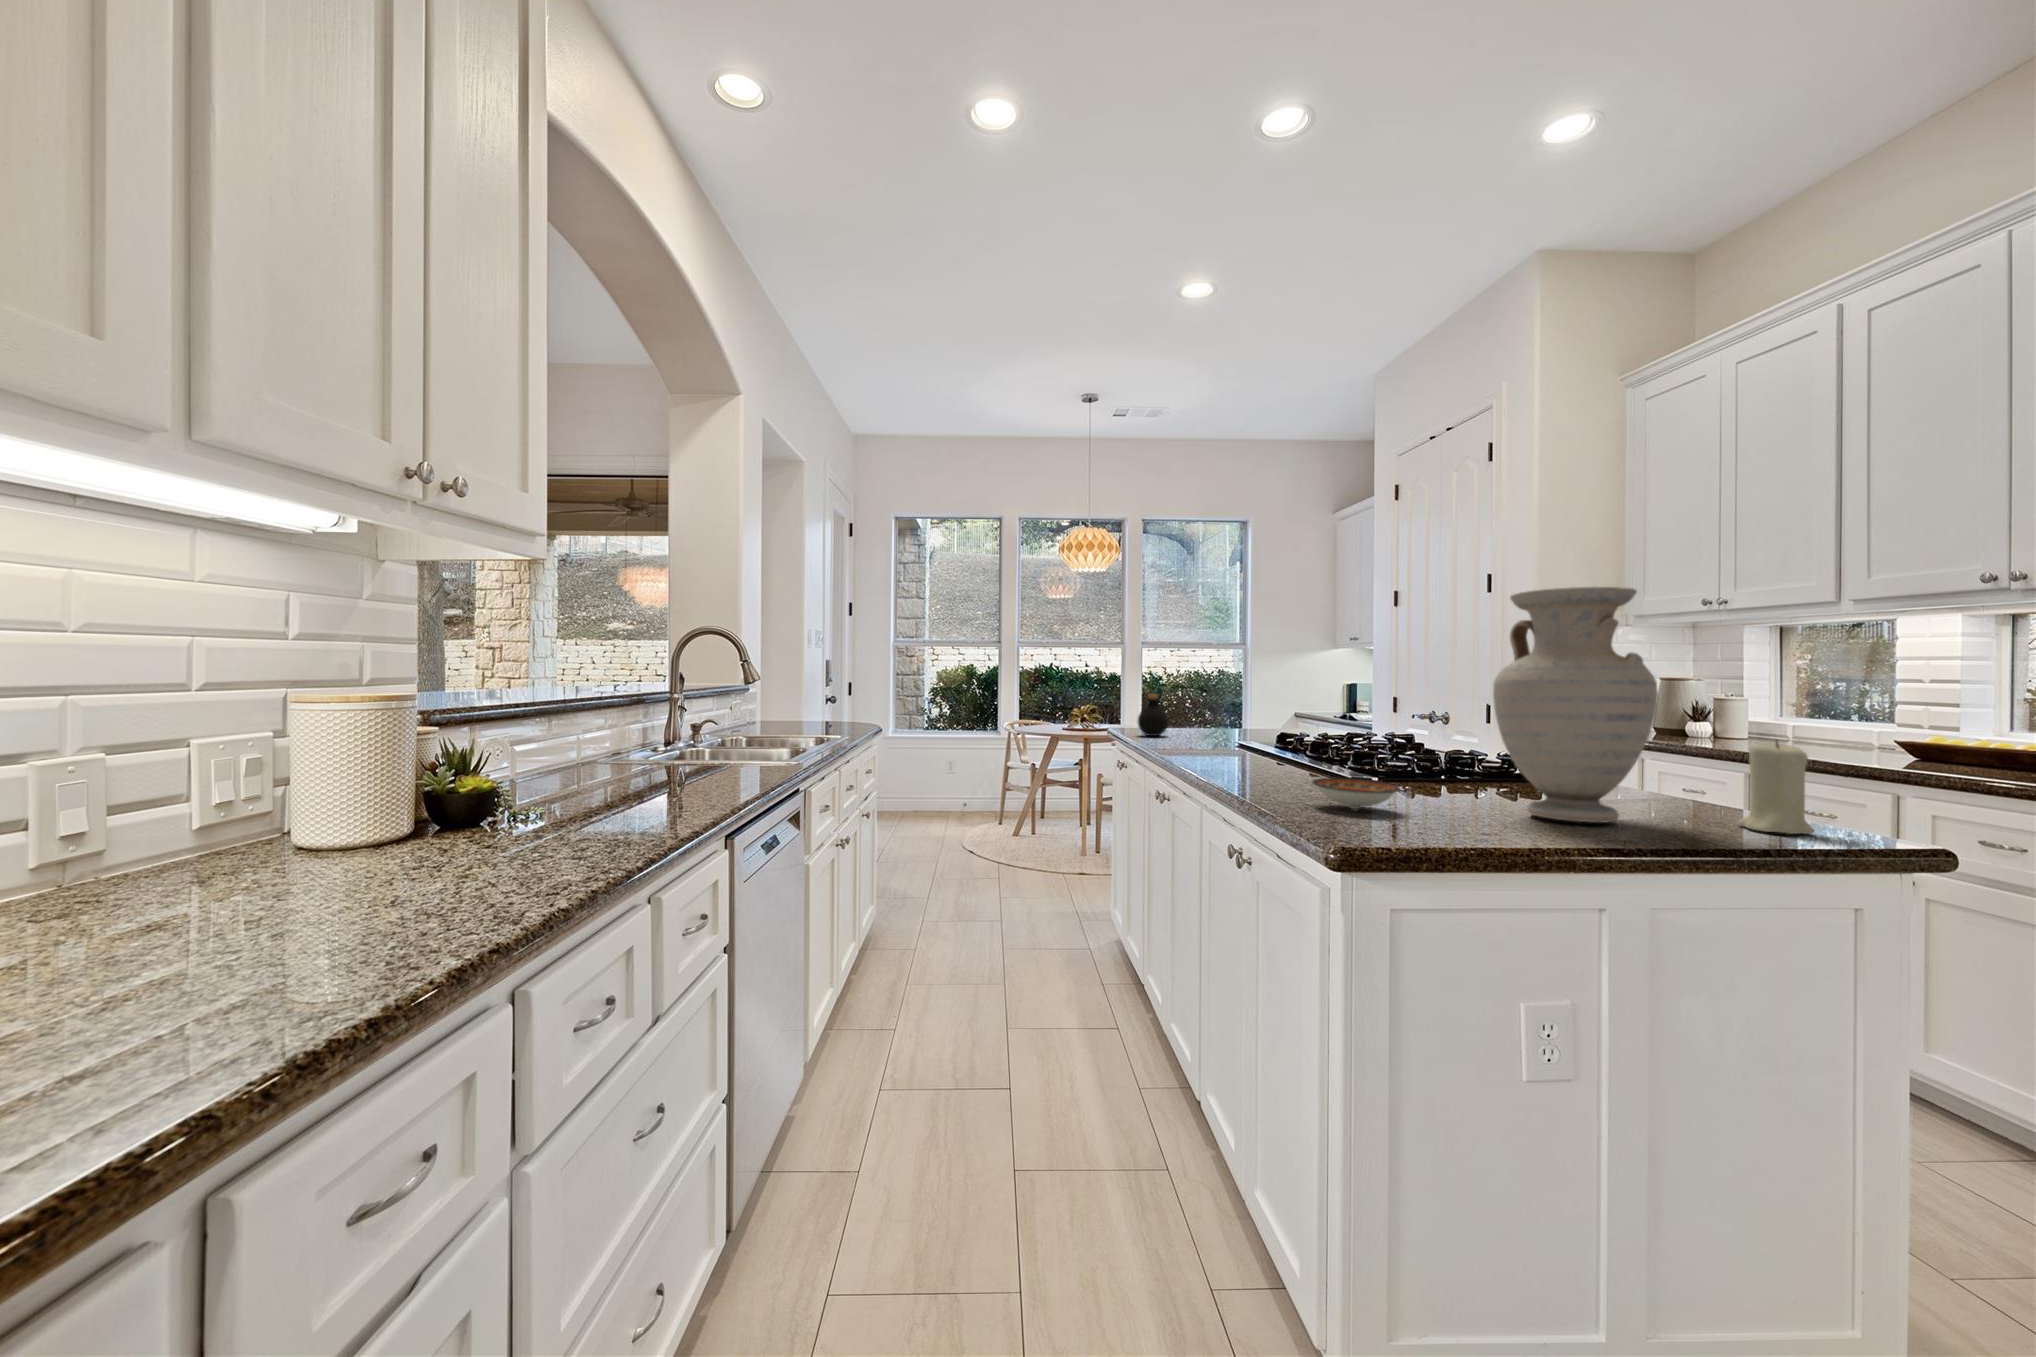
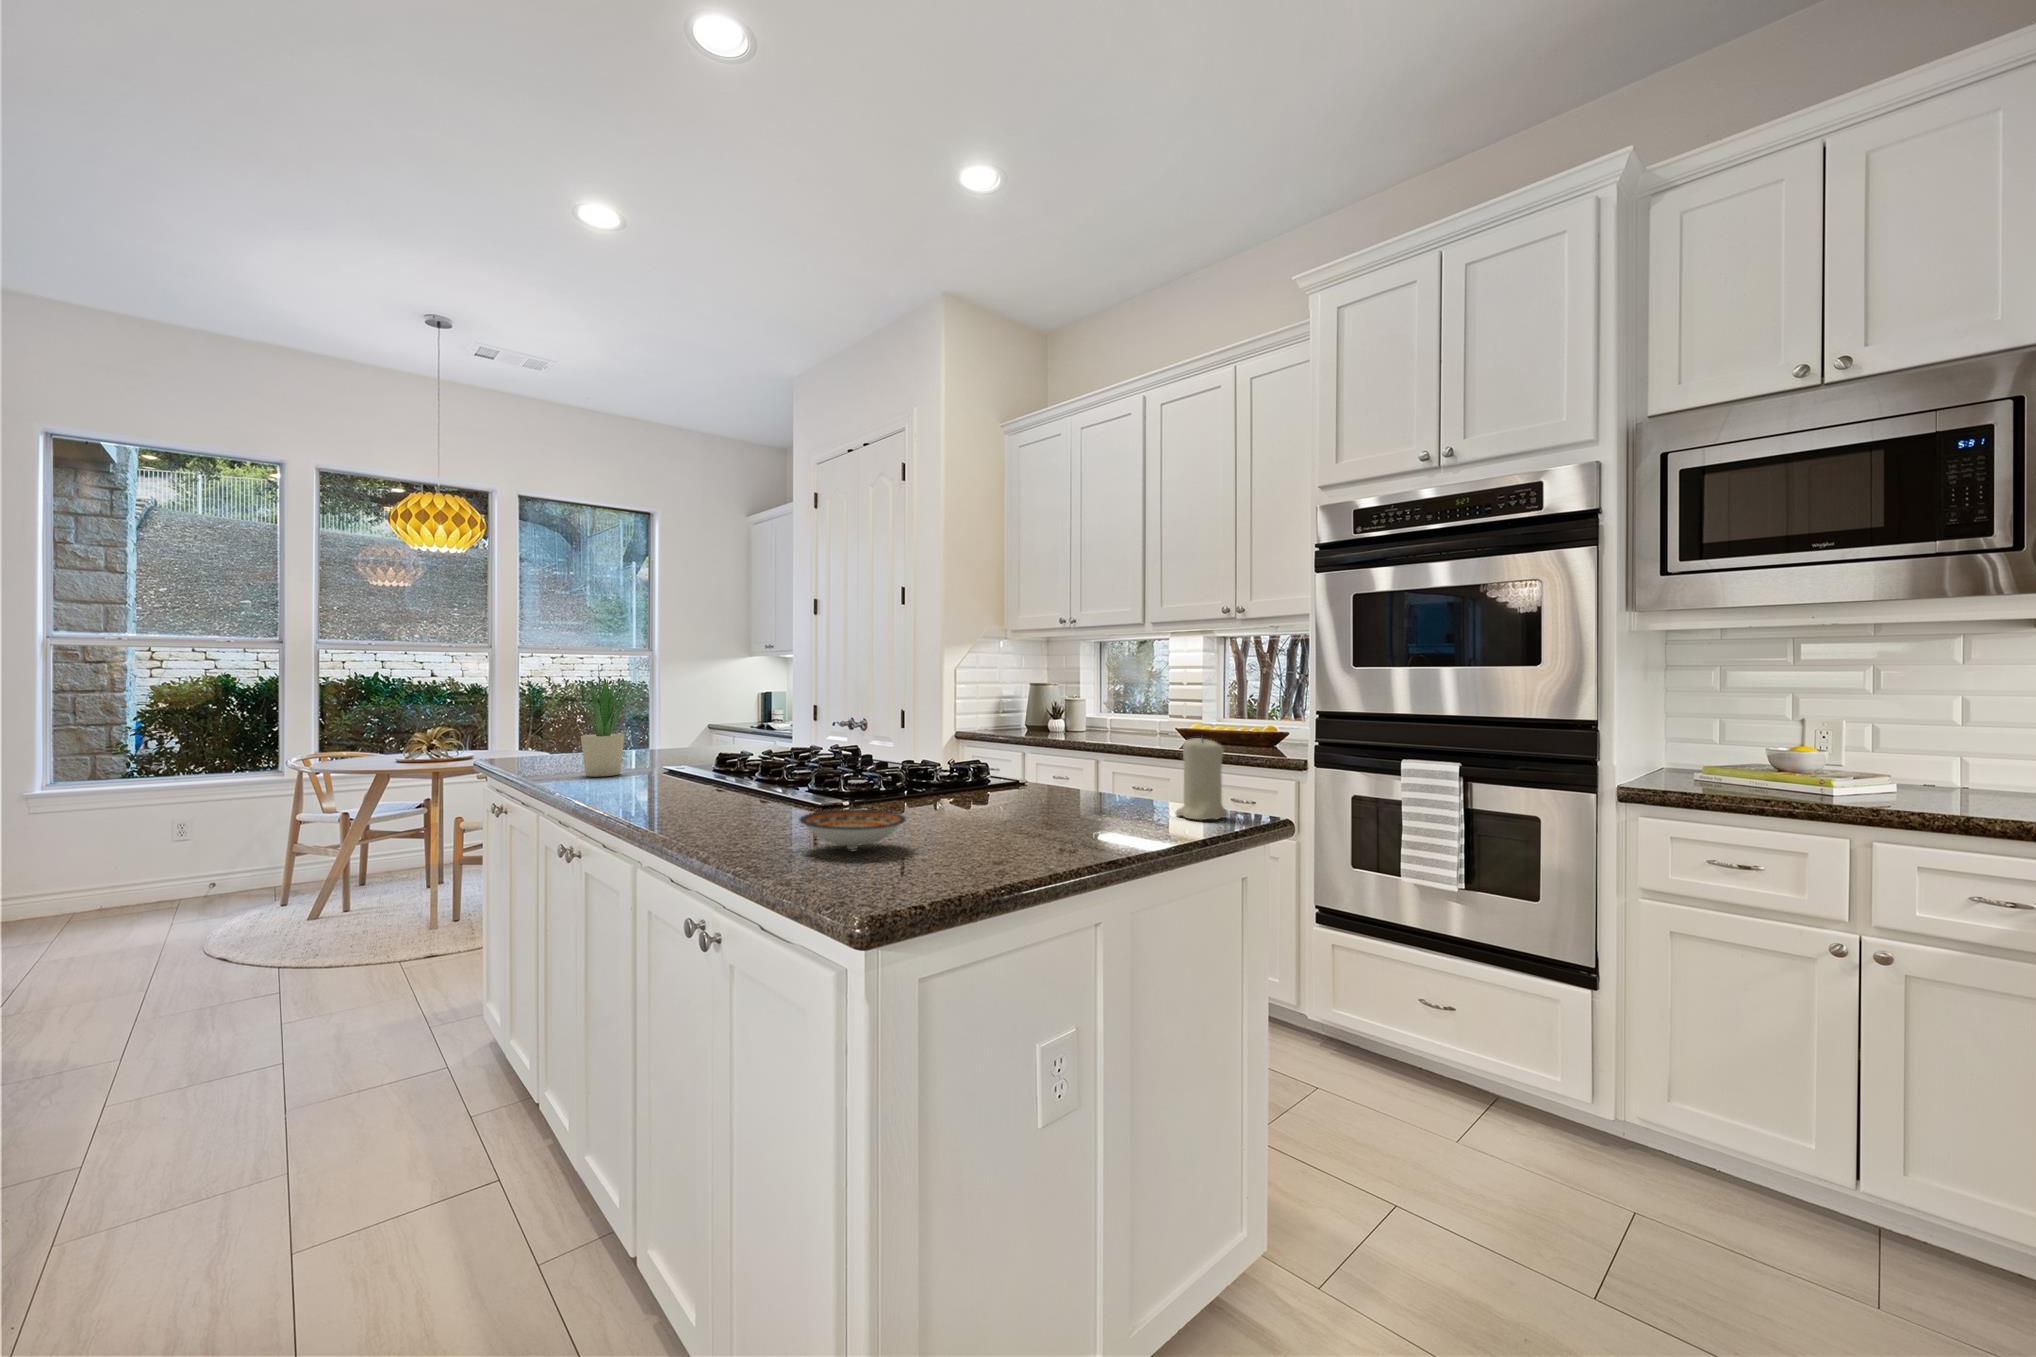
vase: present [1493,586,1658,823] -> none [989,587,1129,832]
potted plant: none [1176,658,1210,745] -> present [581,668,629,777]
bottle: present [1138,694,1169,736] -> none [521,711,568,767]

